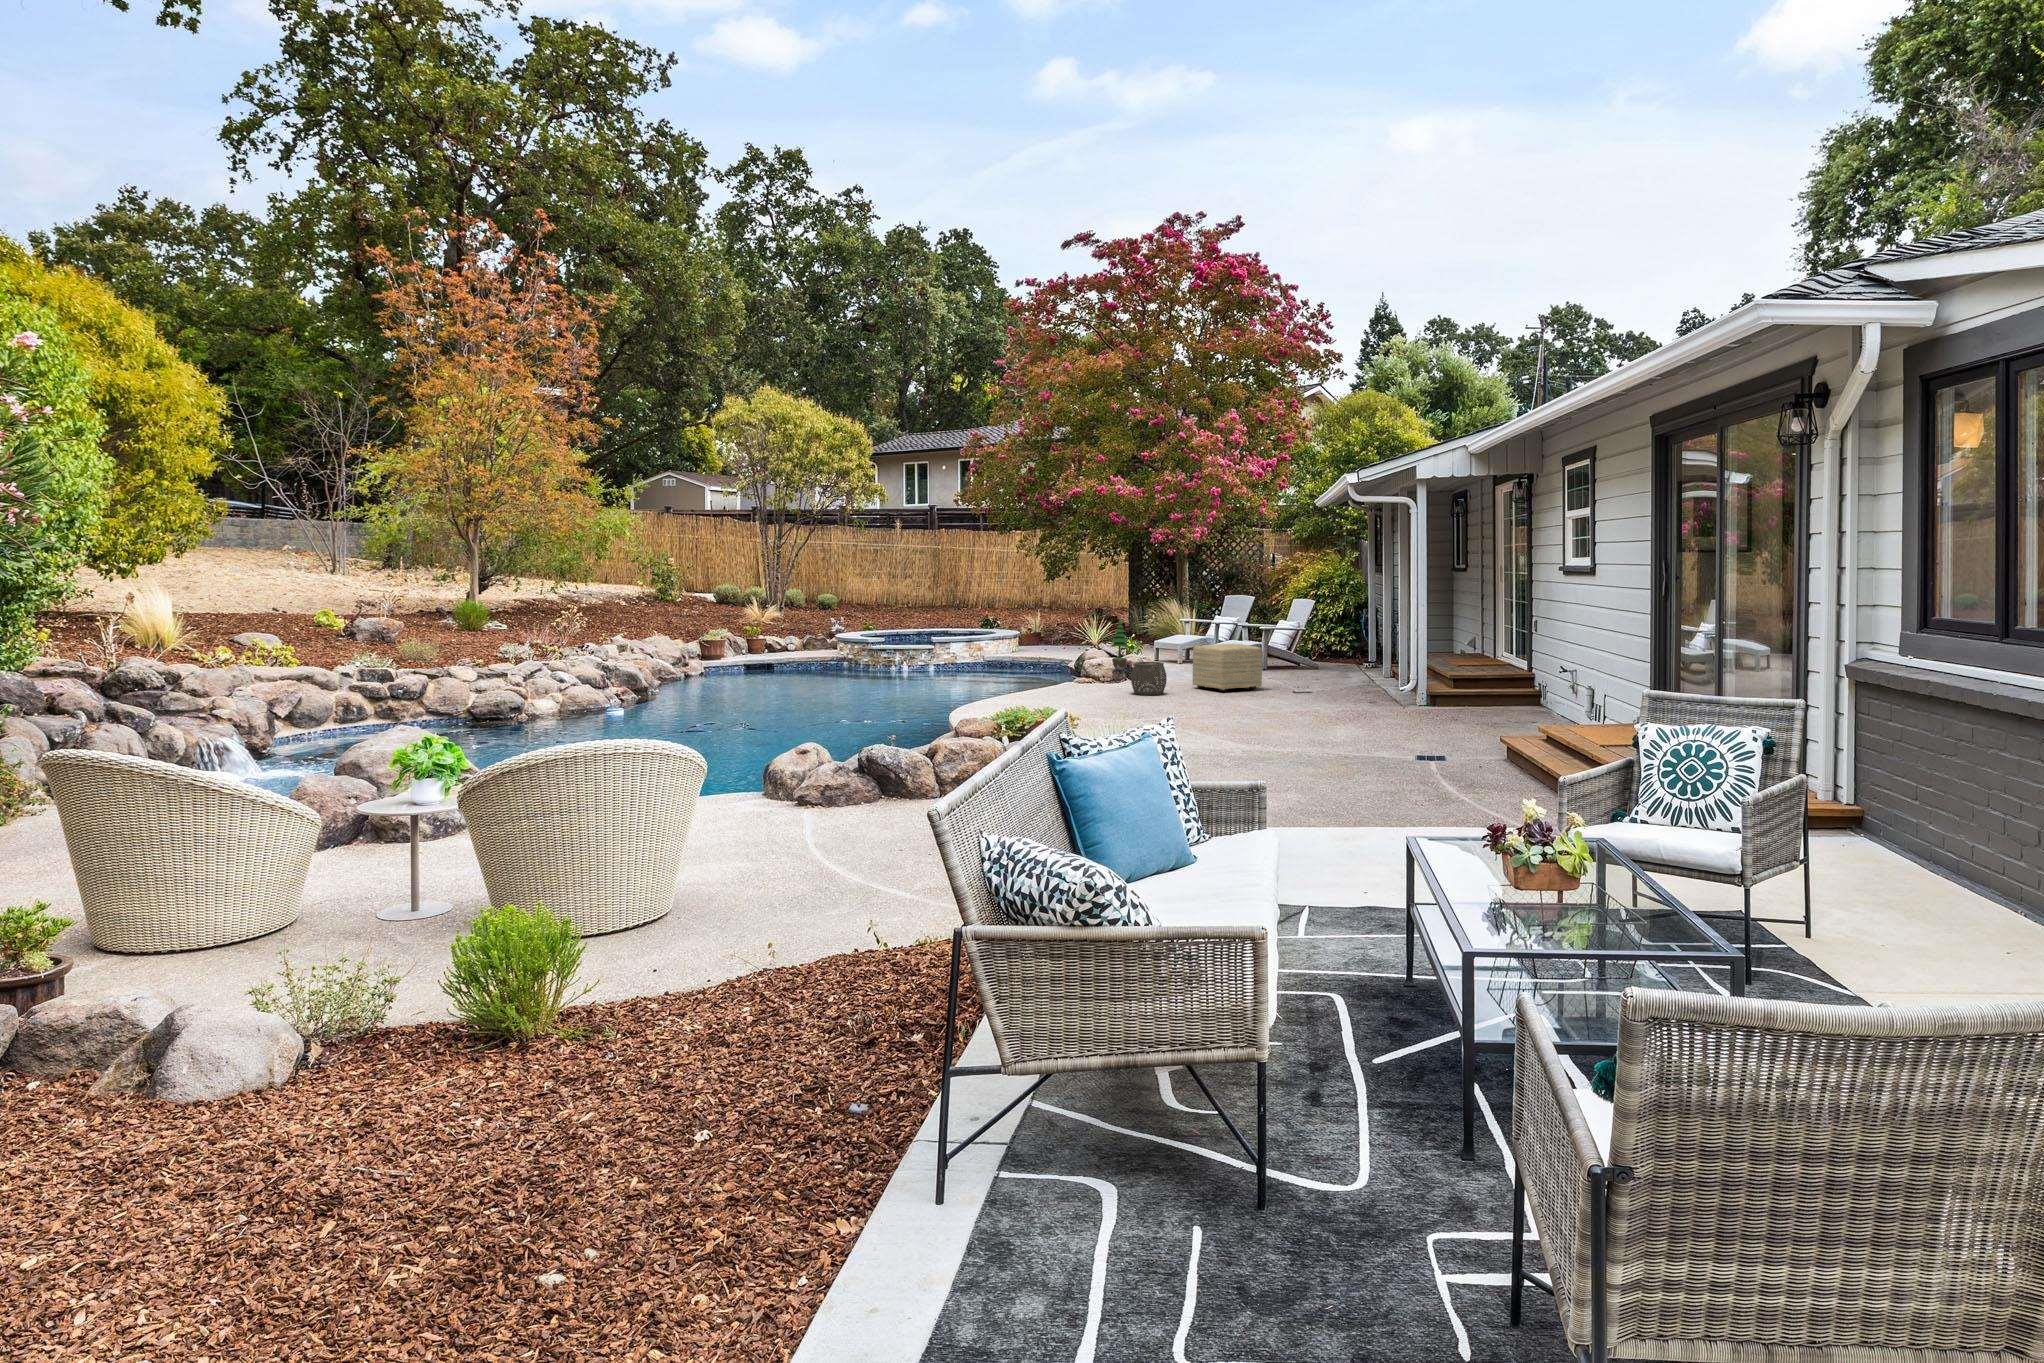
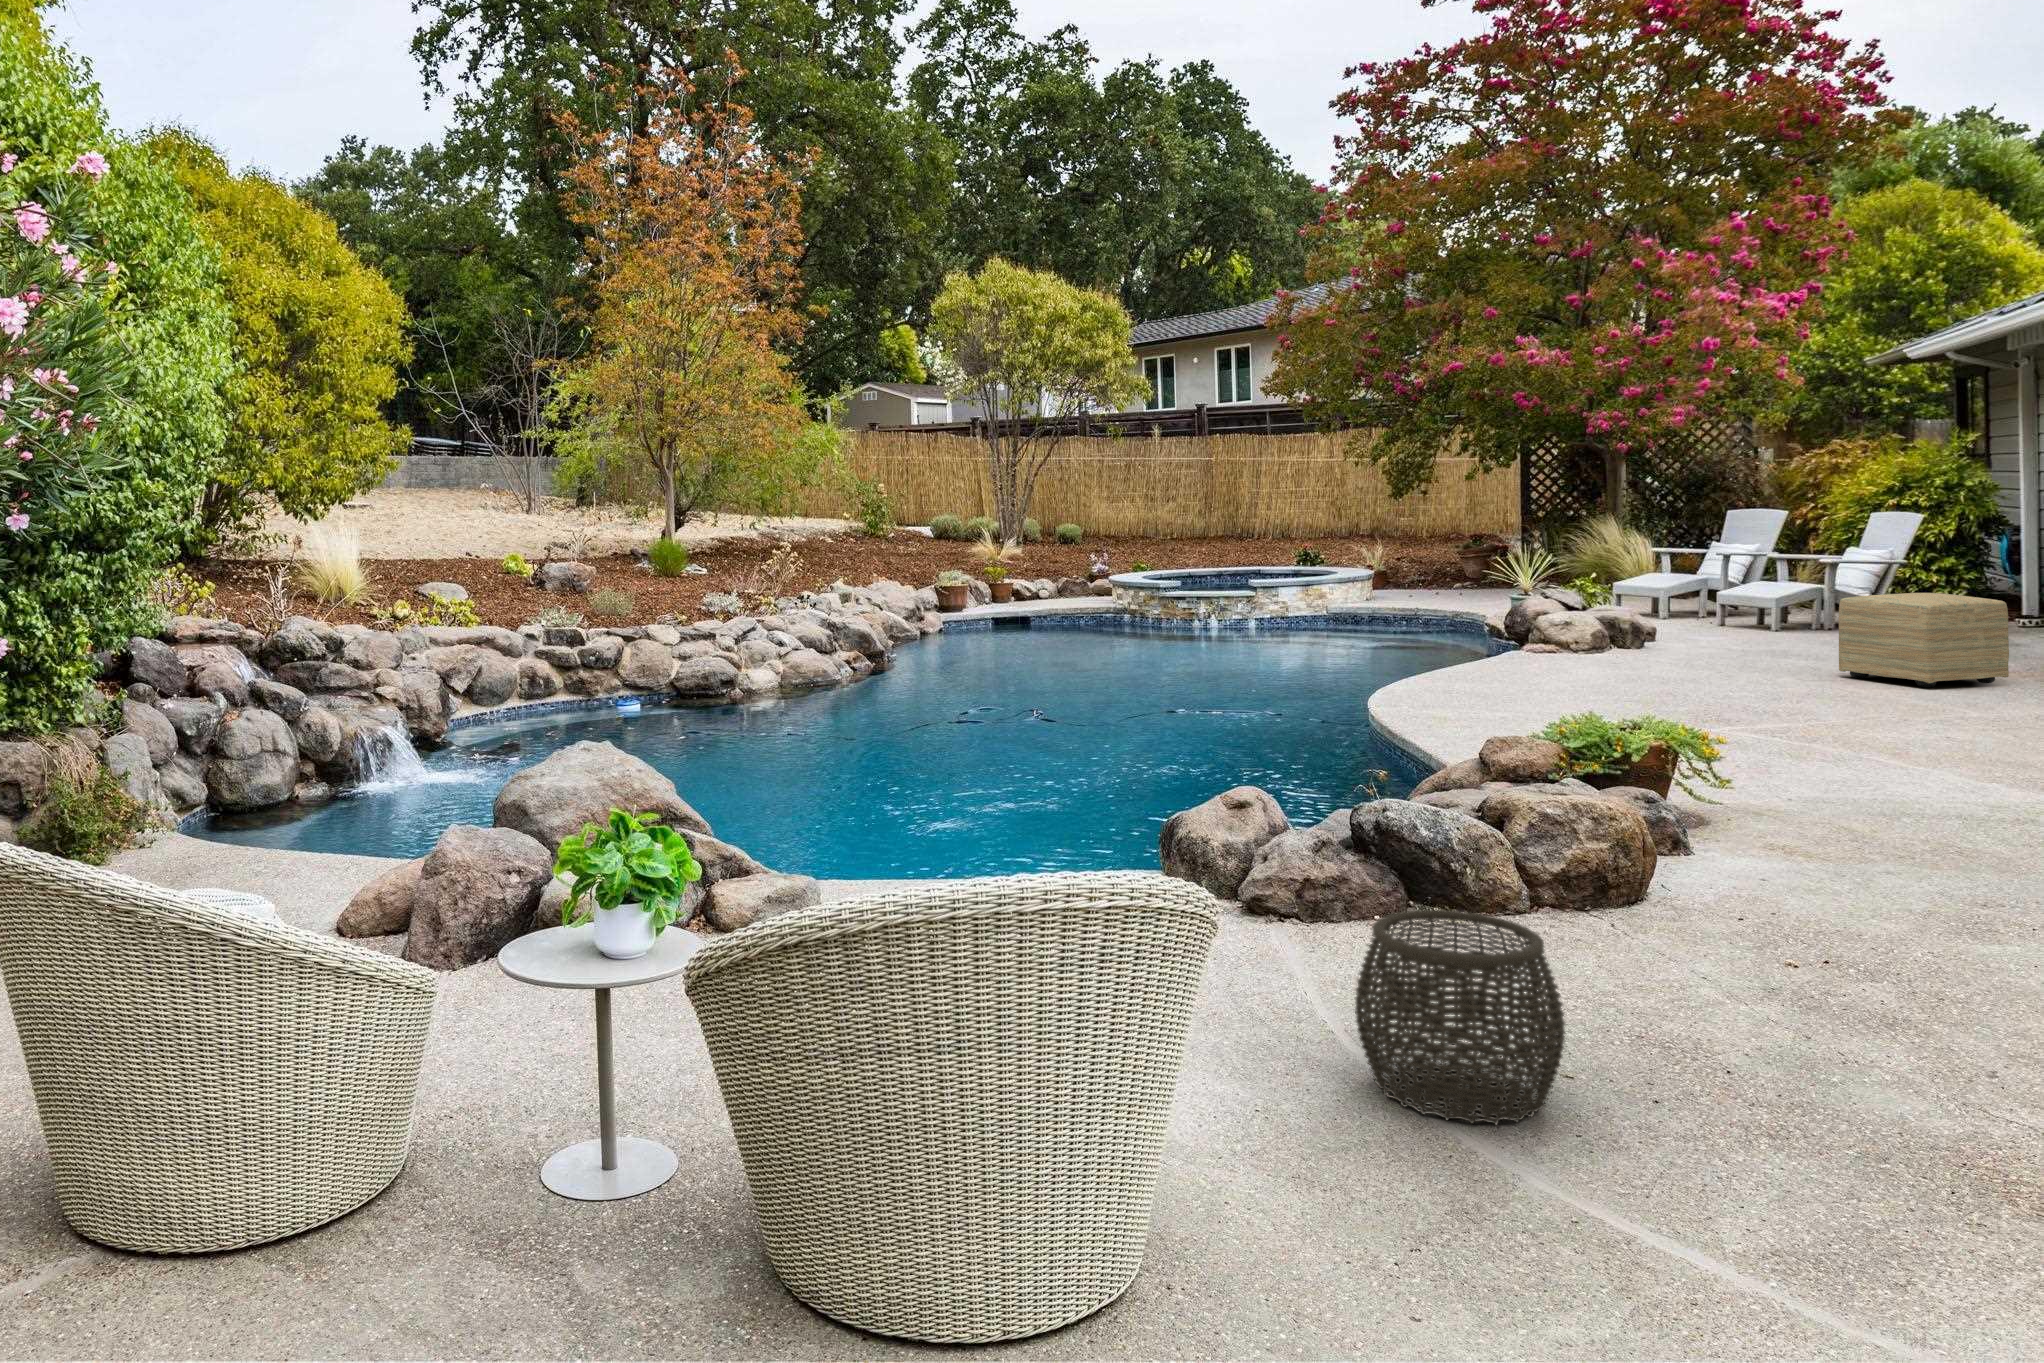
potted tree: present [1111,620,1128,671] -> none [1607,550,1644,639]
woven basket: present [1131,662,1167,695] -> present [1355,910,1565,1124]

